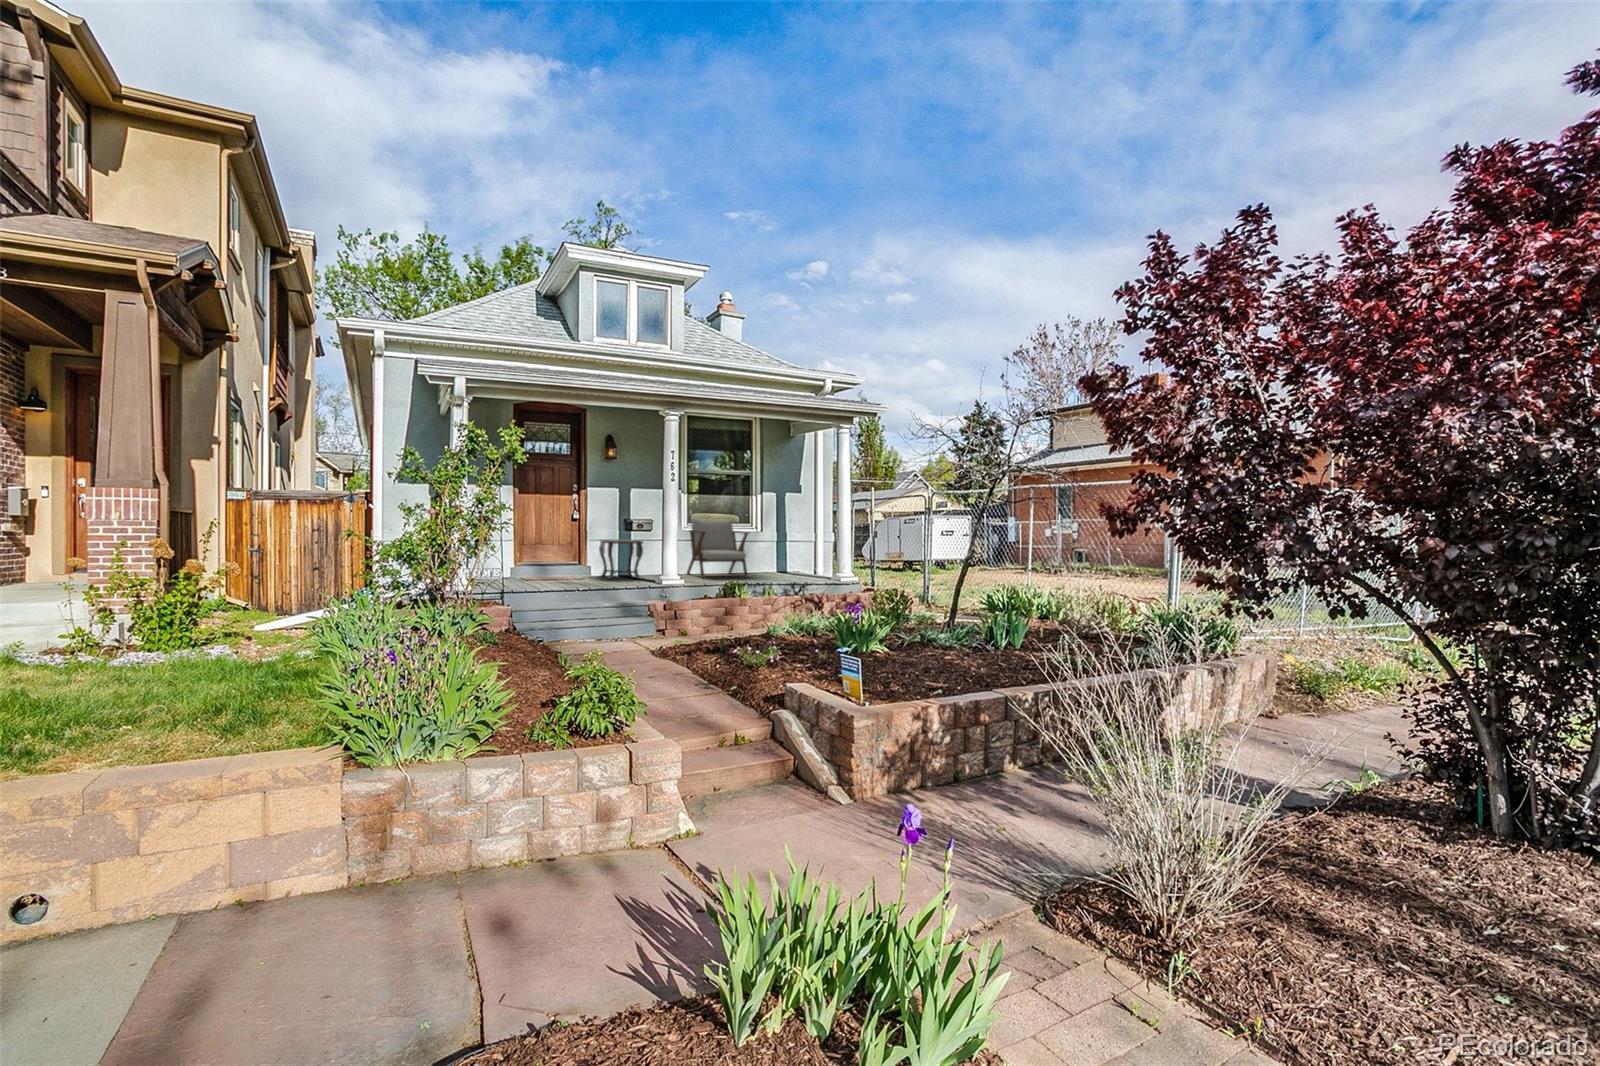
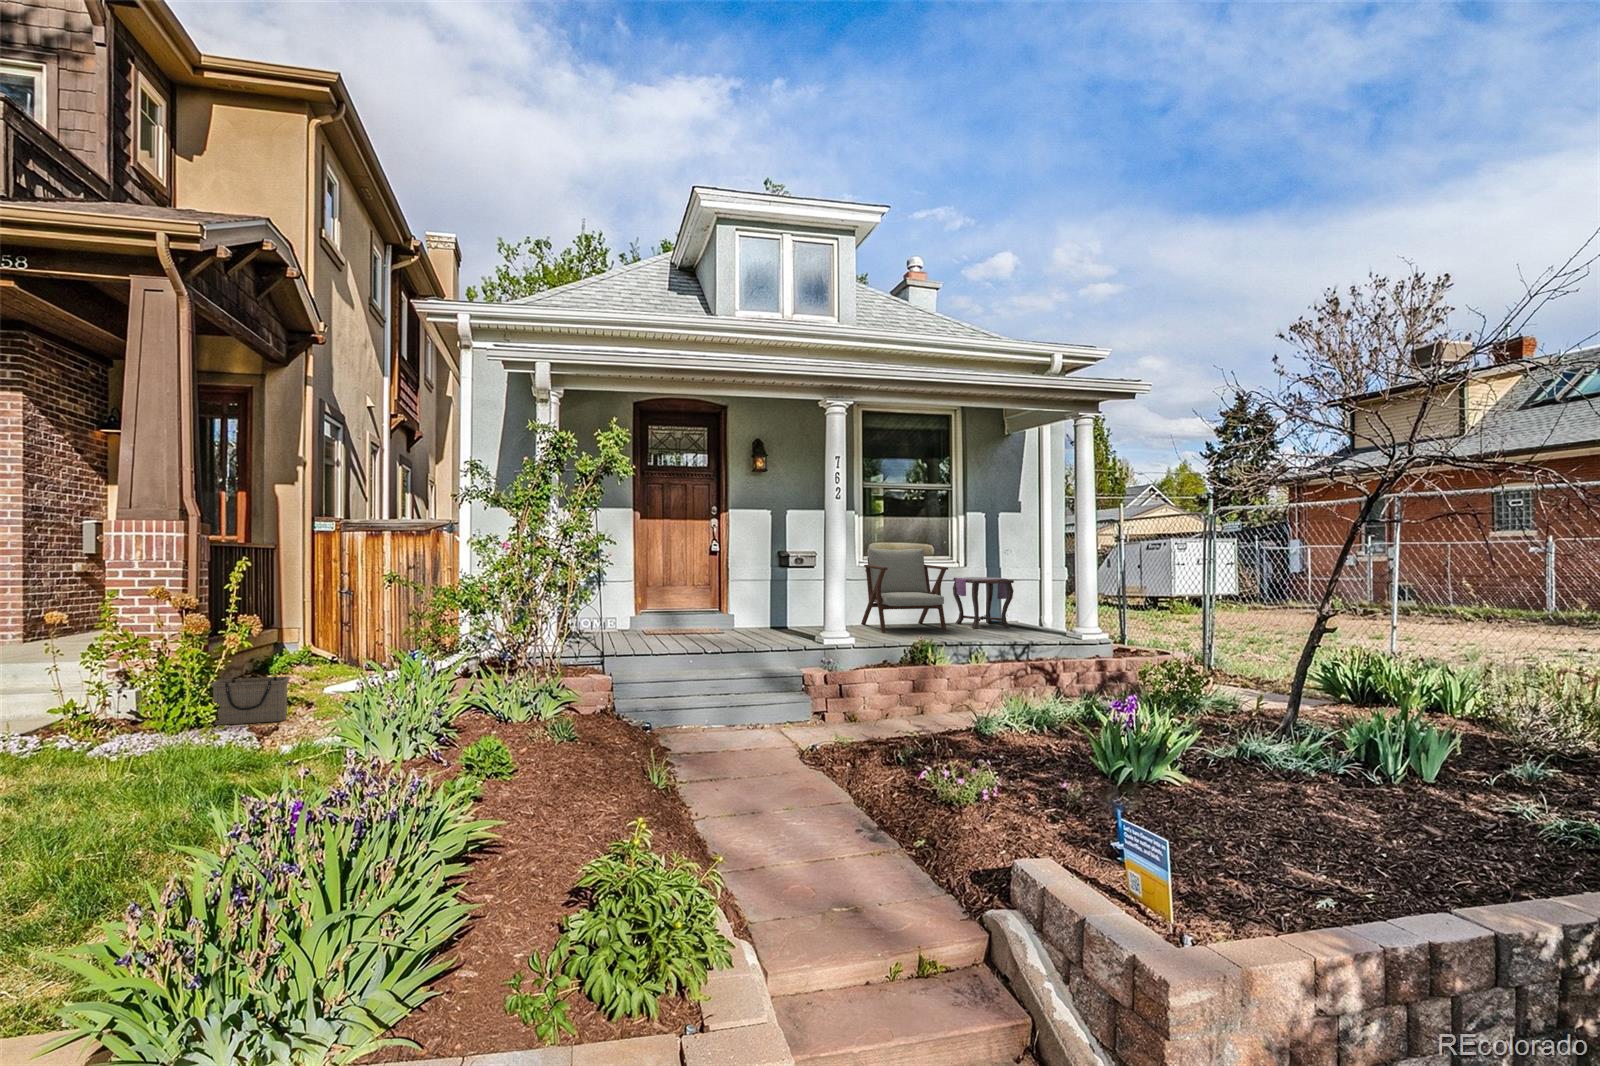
side table: present [599,539,643,579] -> present [953,577,1014,629]
basket: none [200,604,261,638] -> present [211,677,289,725]

